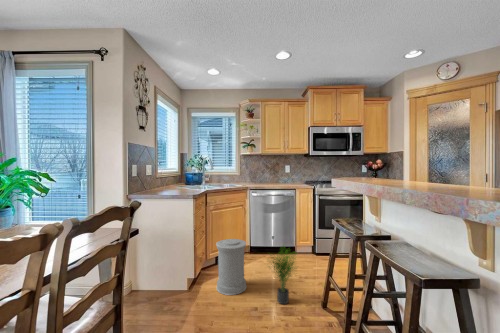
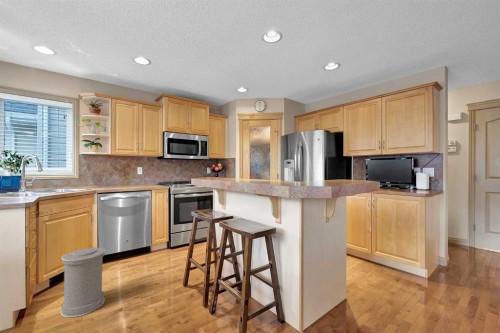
potted plant: present [273,249,297,304] -> none [130,240,170,301]

